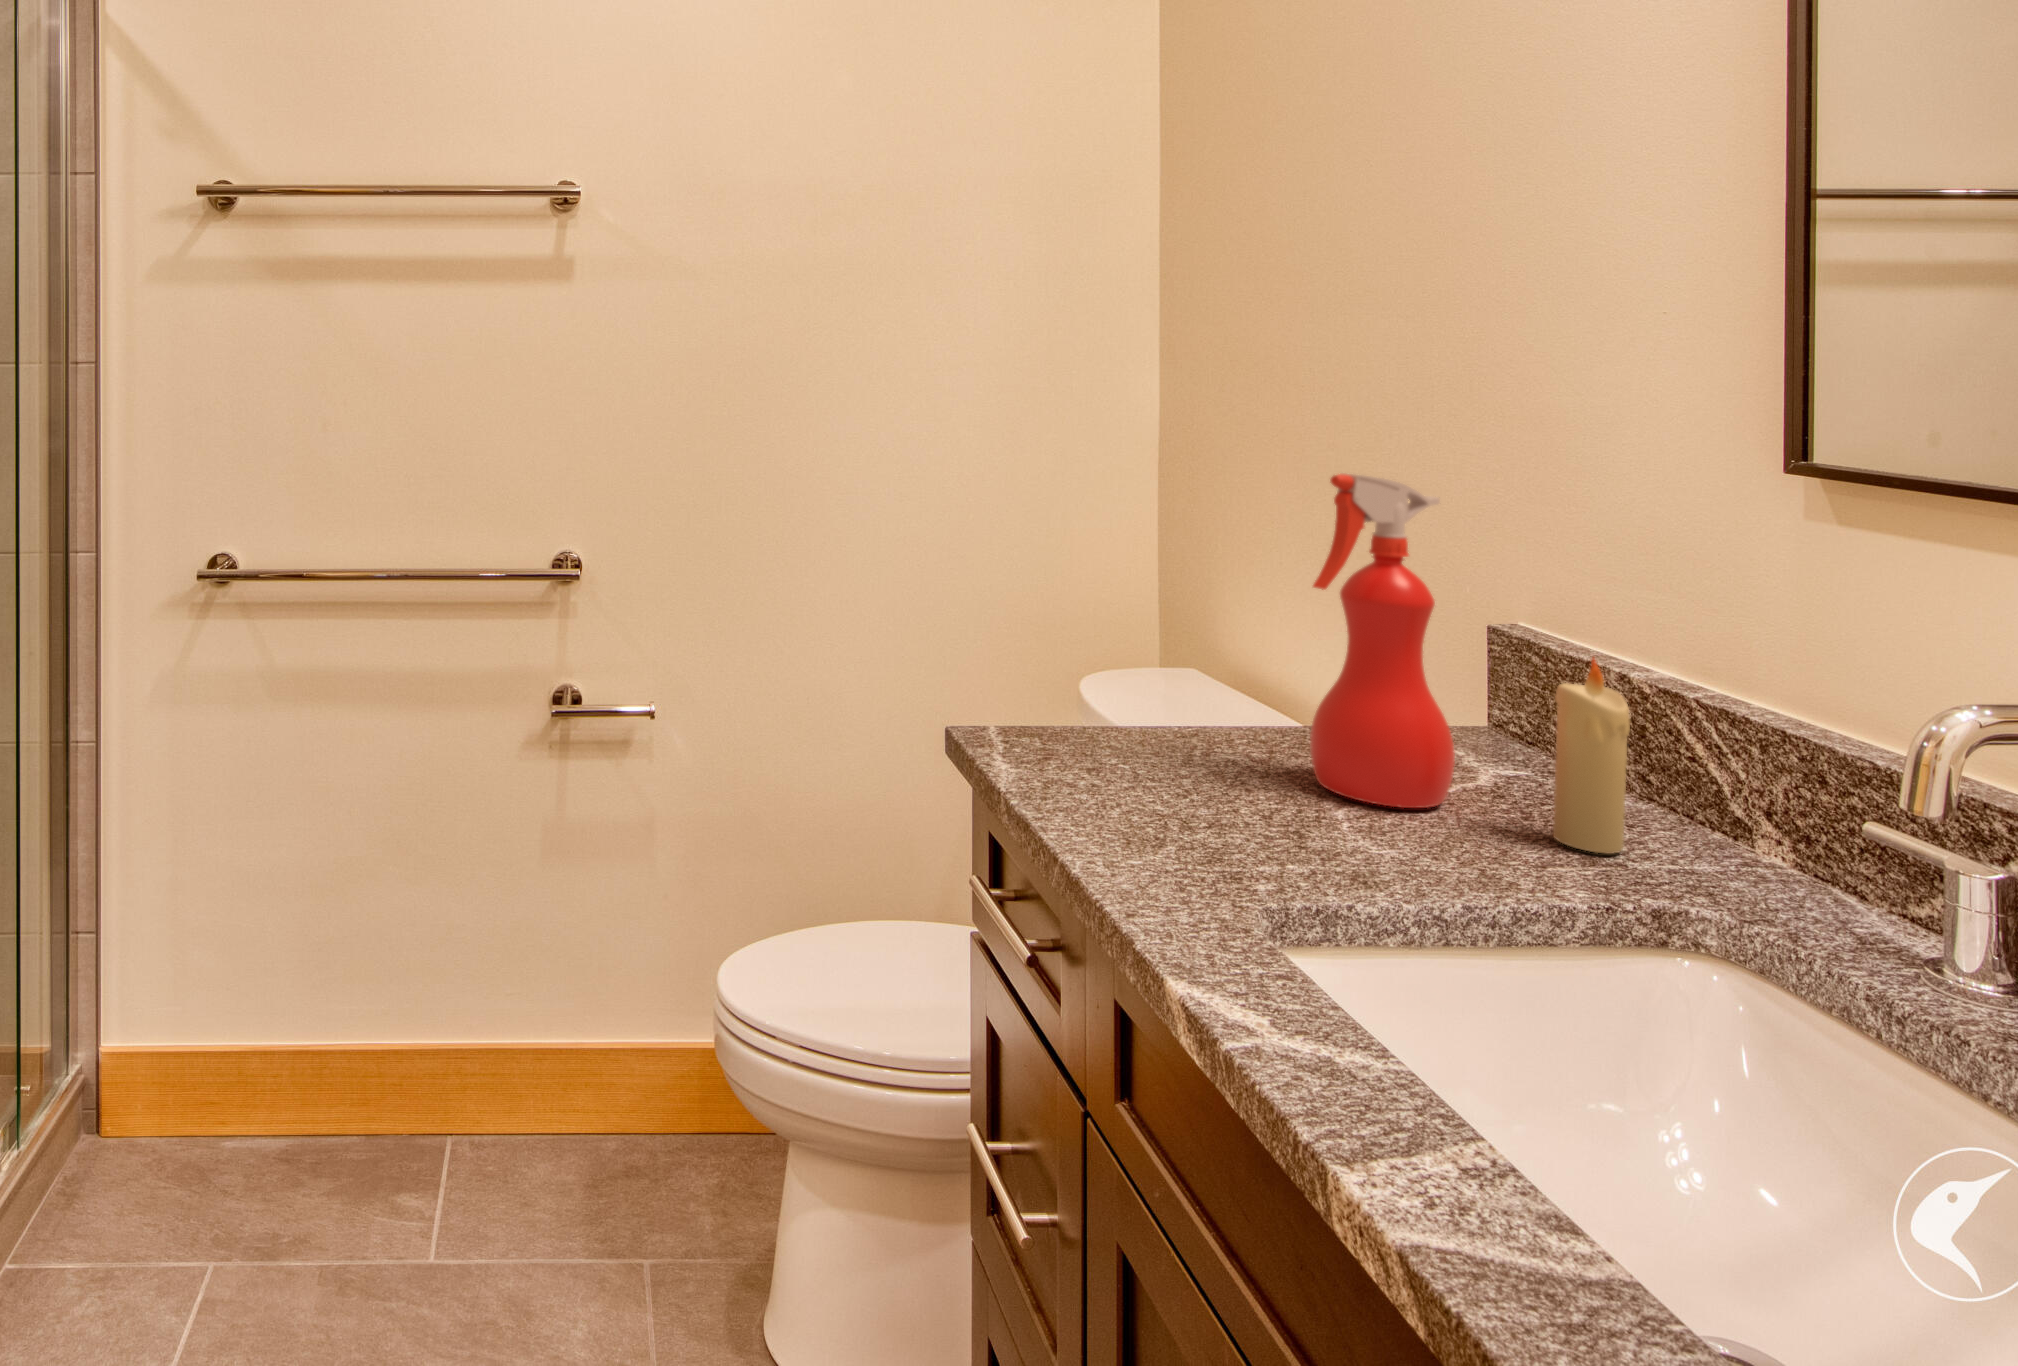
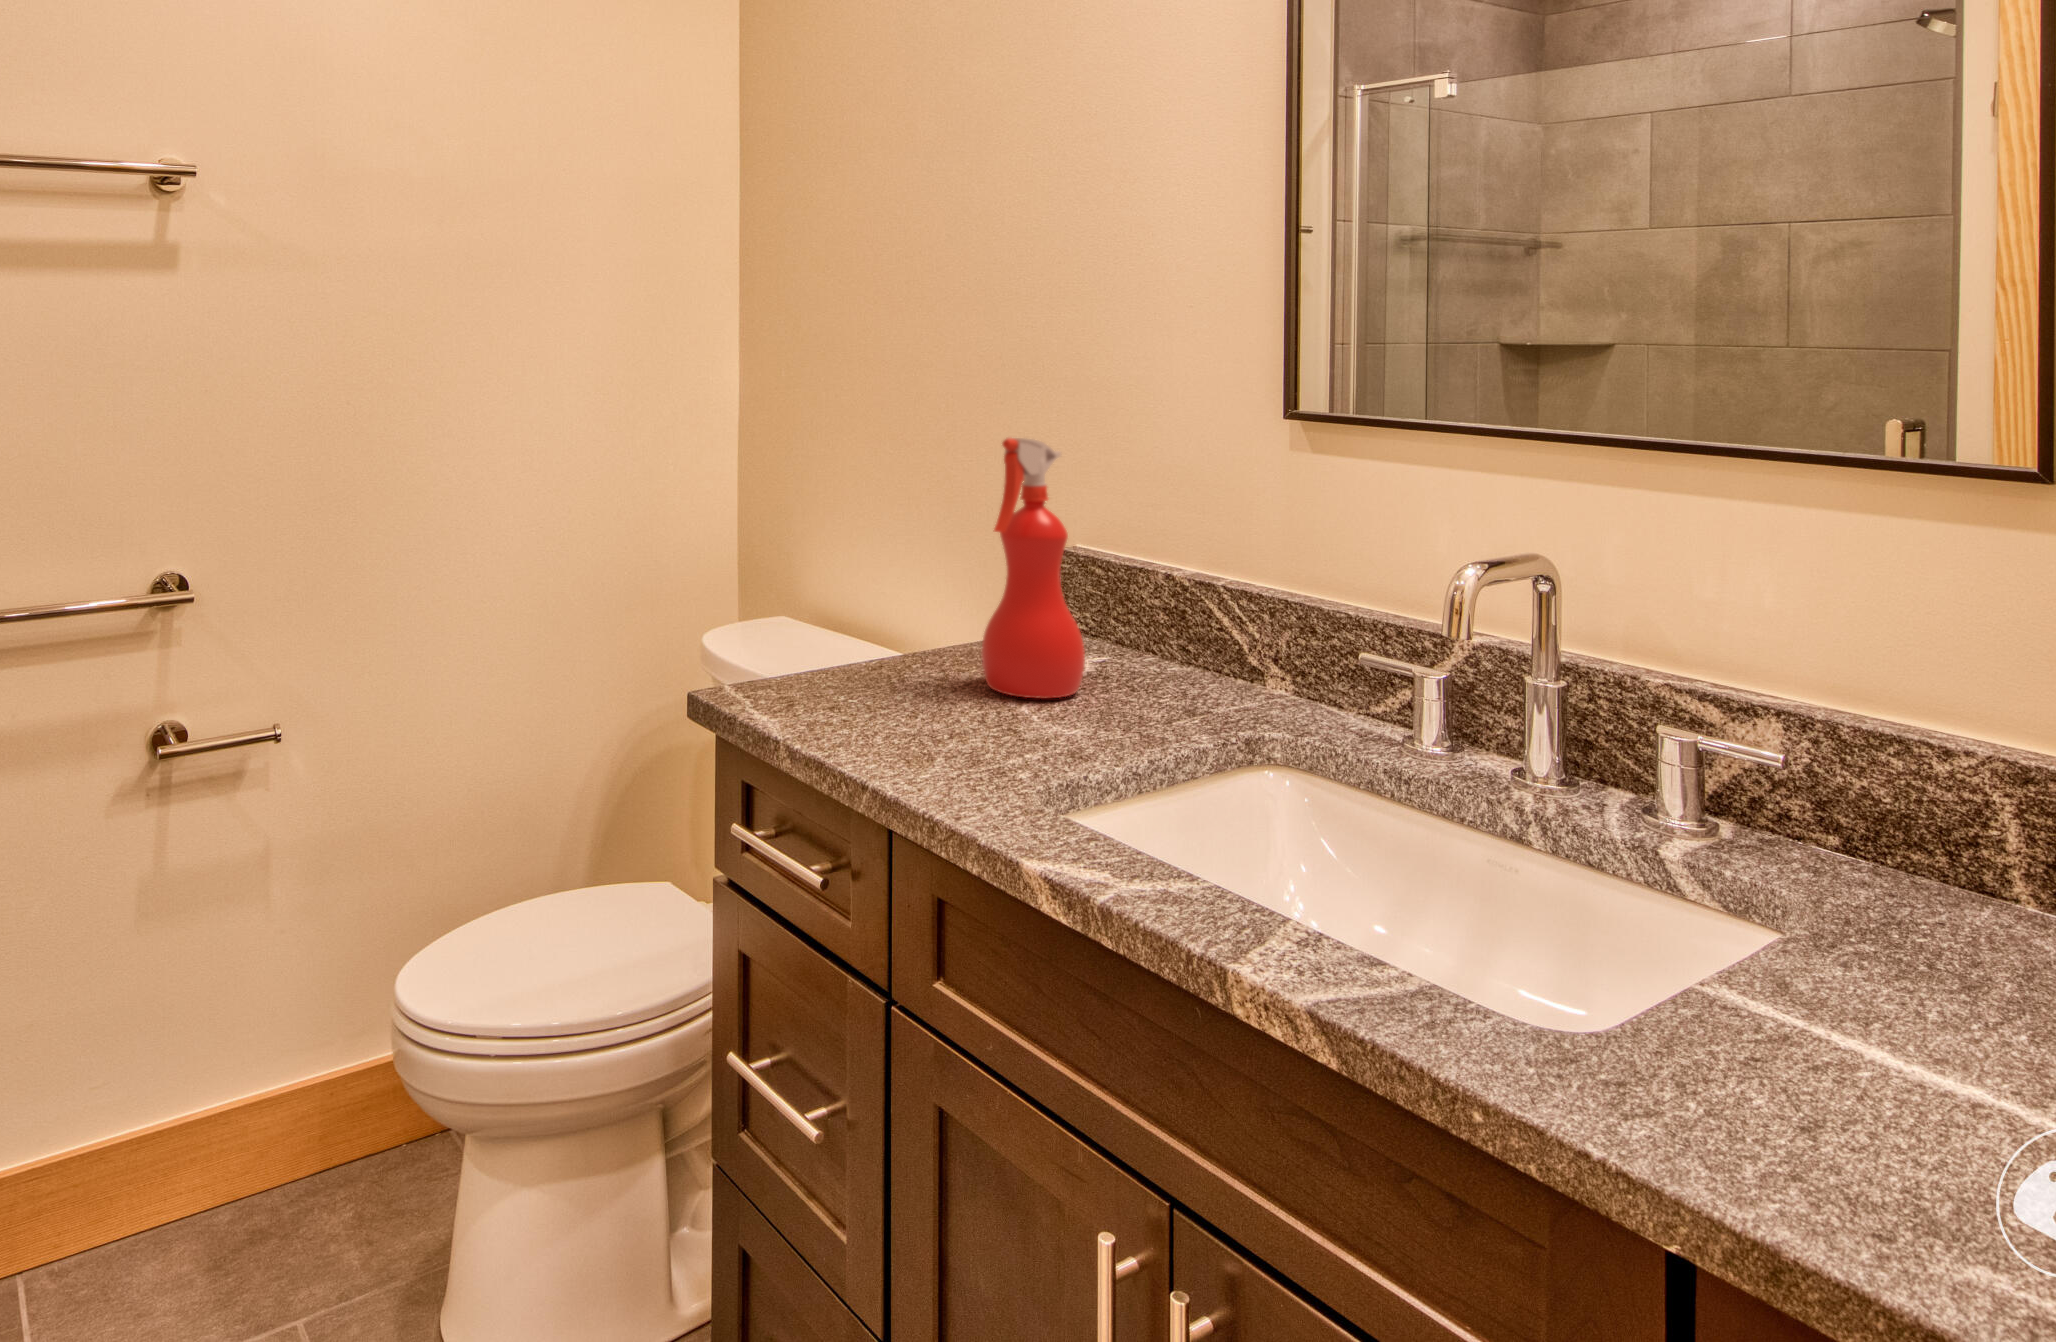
candle: present [1553,658,1630,854] -> none [1155,562,1205,707]

